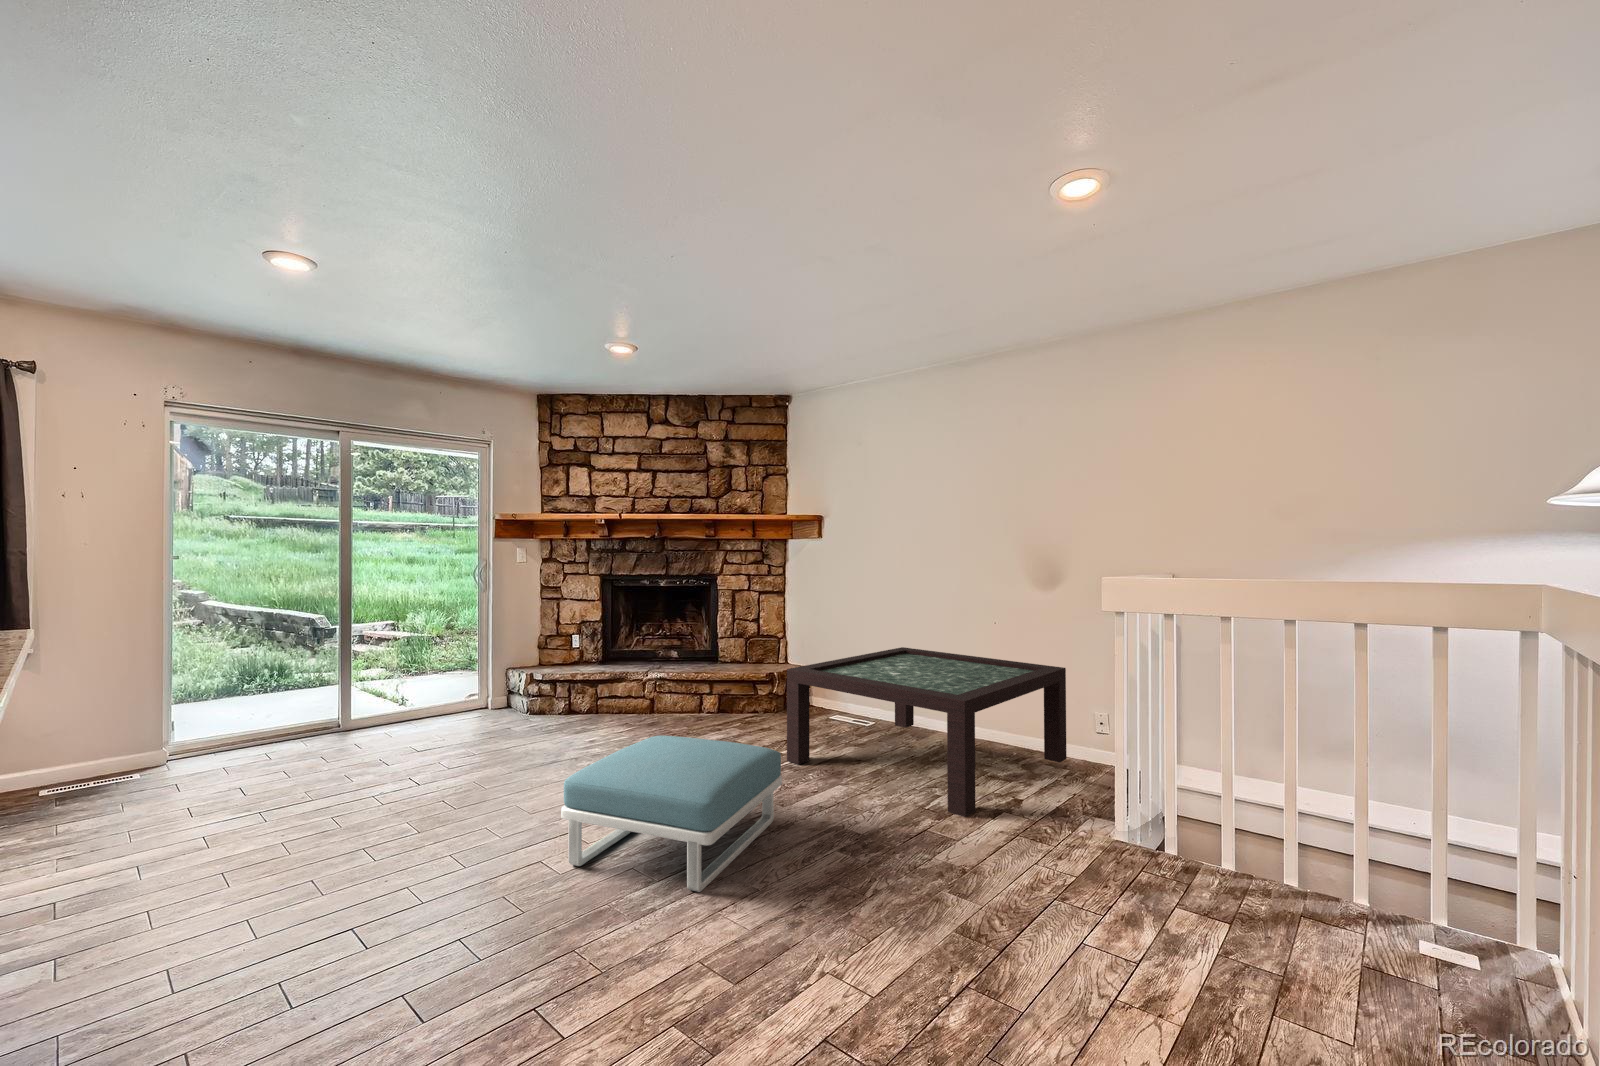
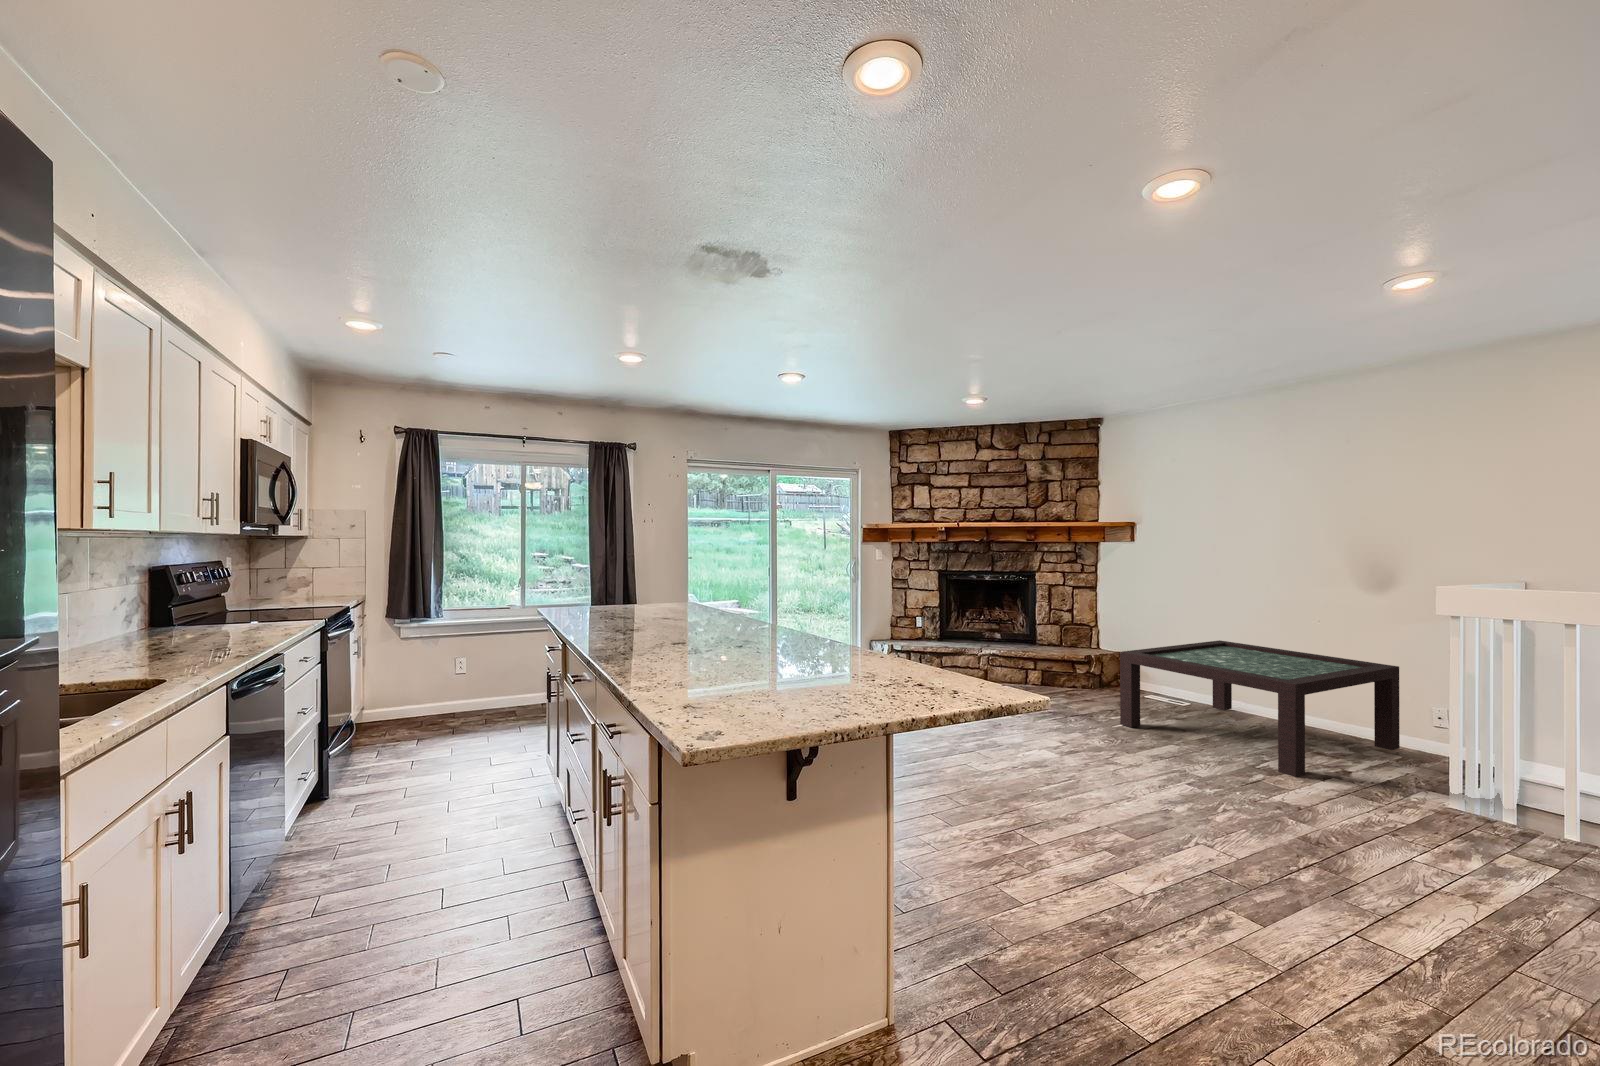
footstool: present [561,736,782,892] -> none [982,692,1134,792]

